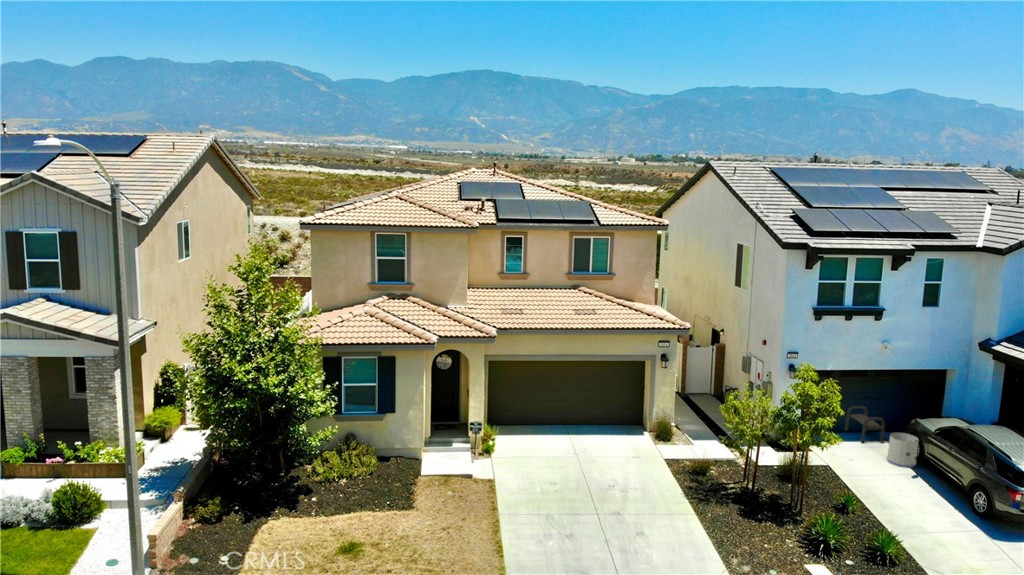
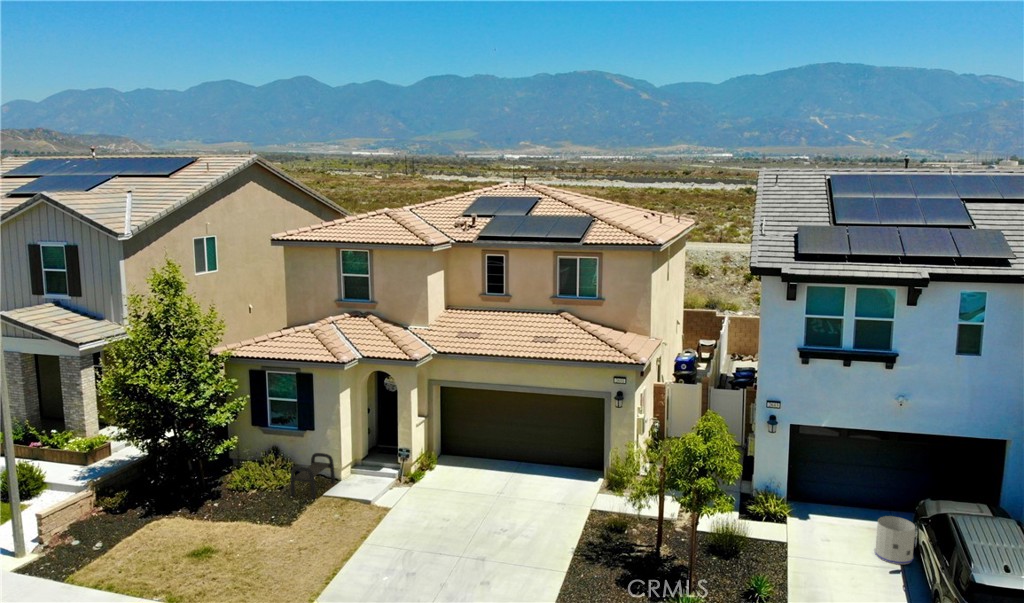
bench: present [845,406,885,443] -> present [291,453,335,499]

